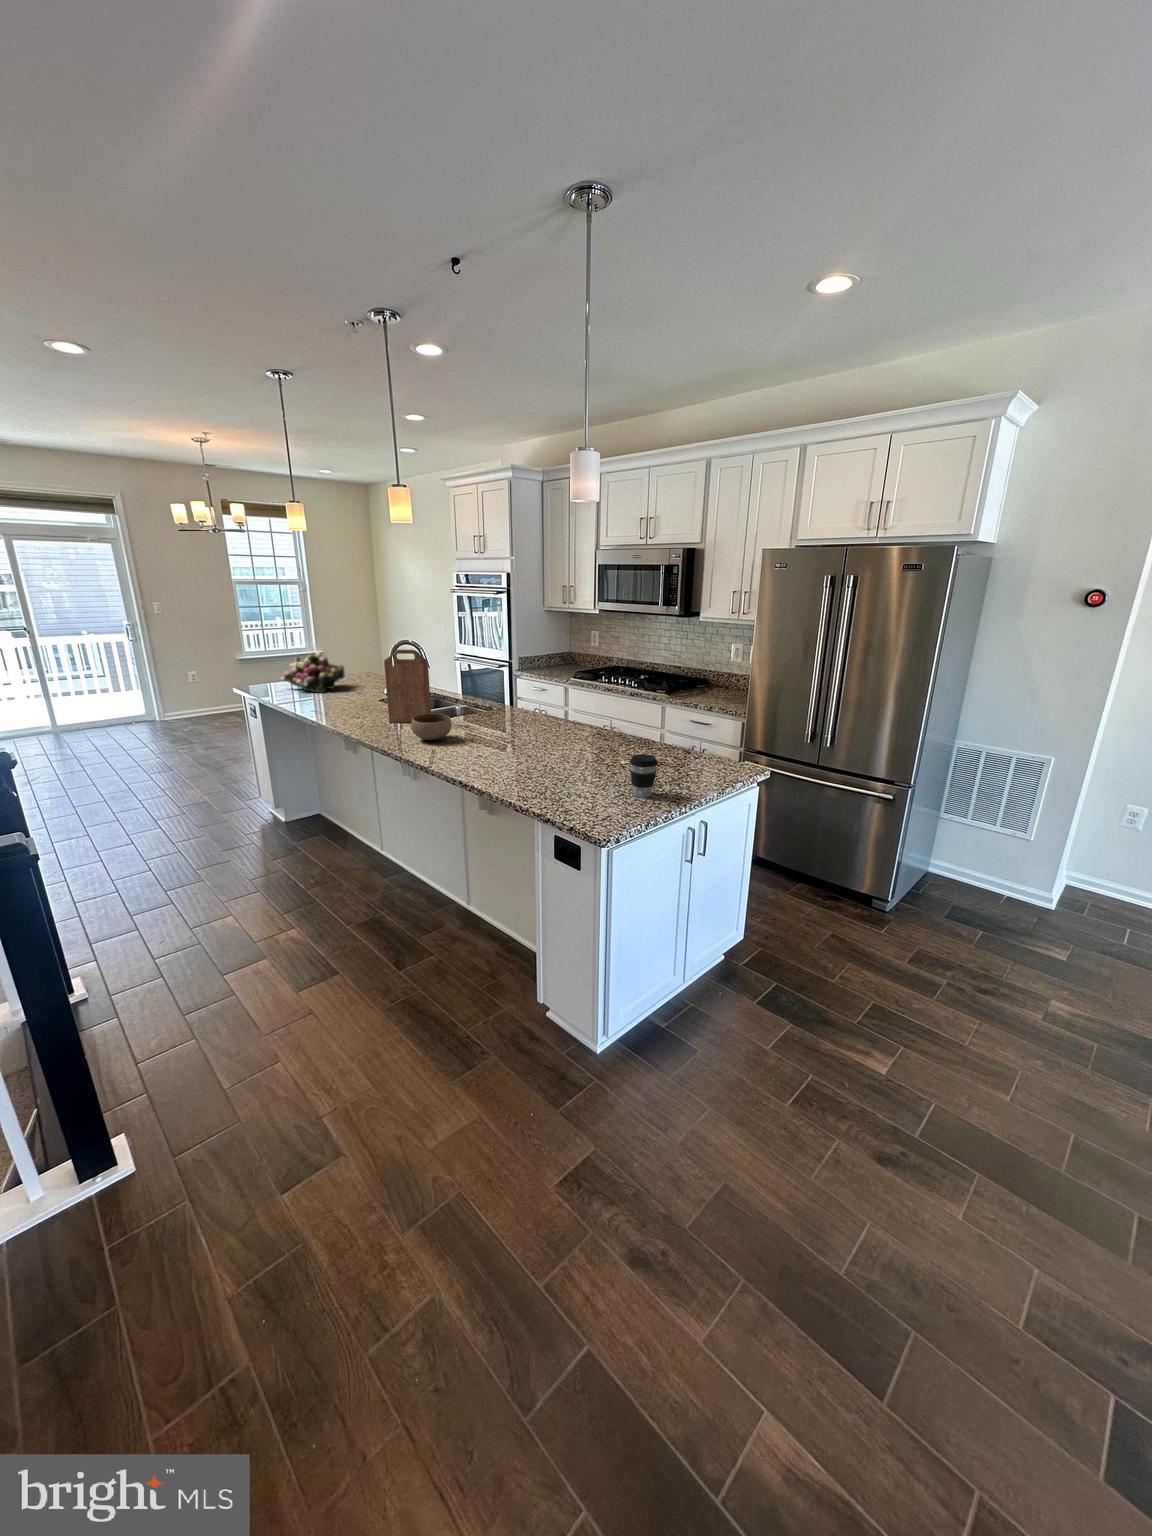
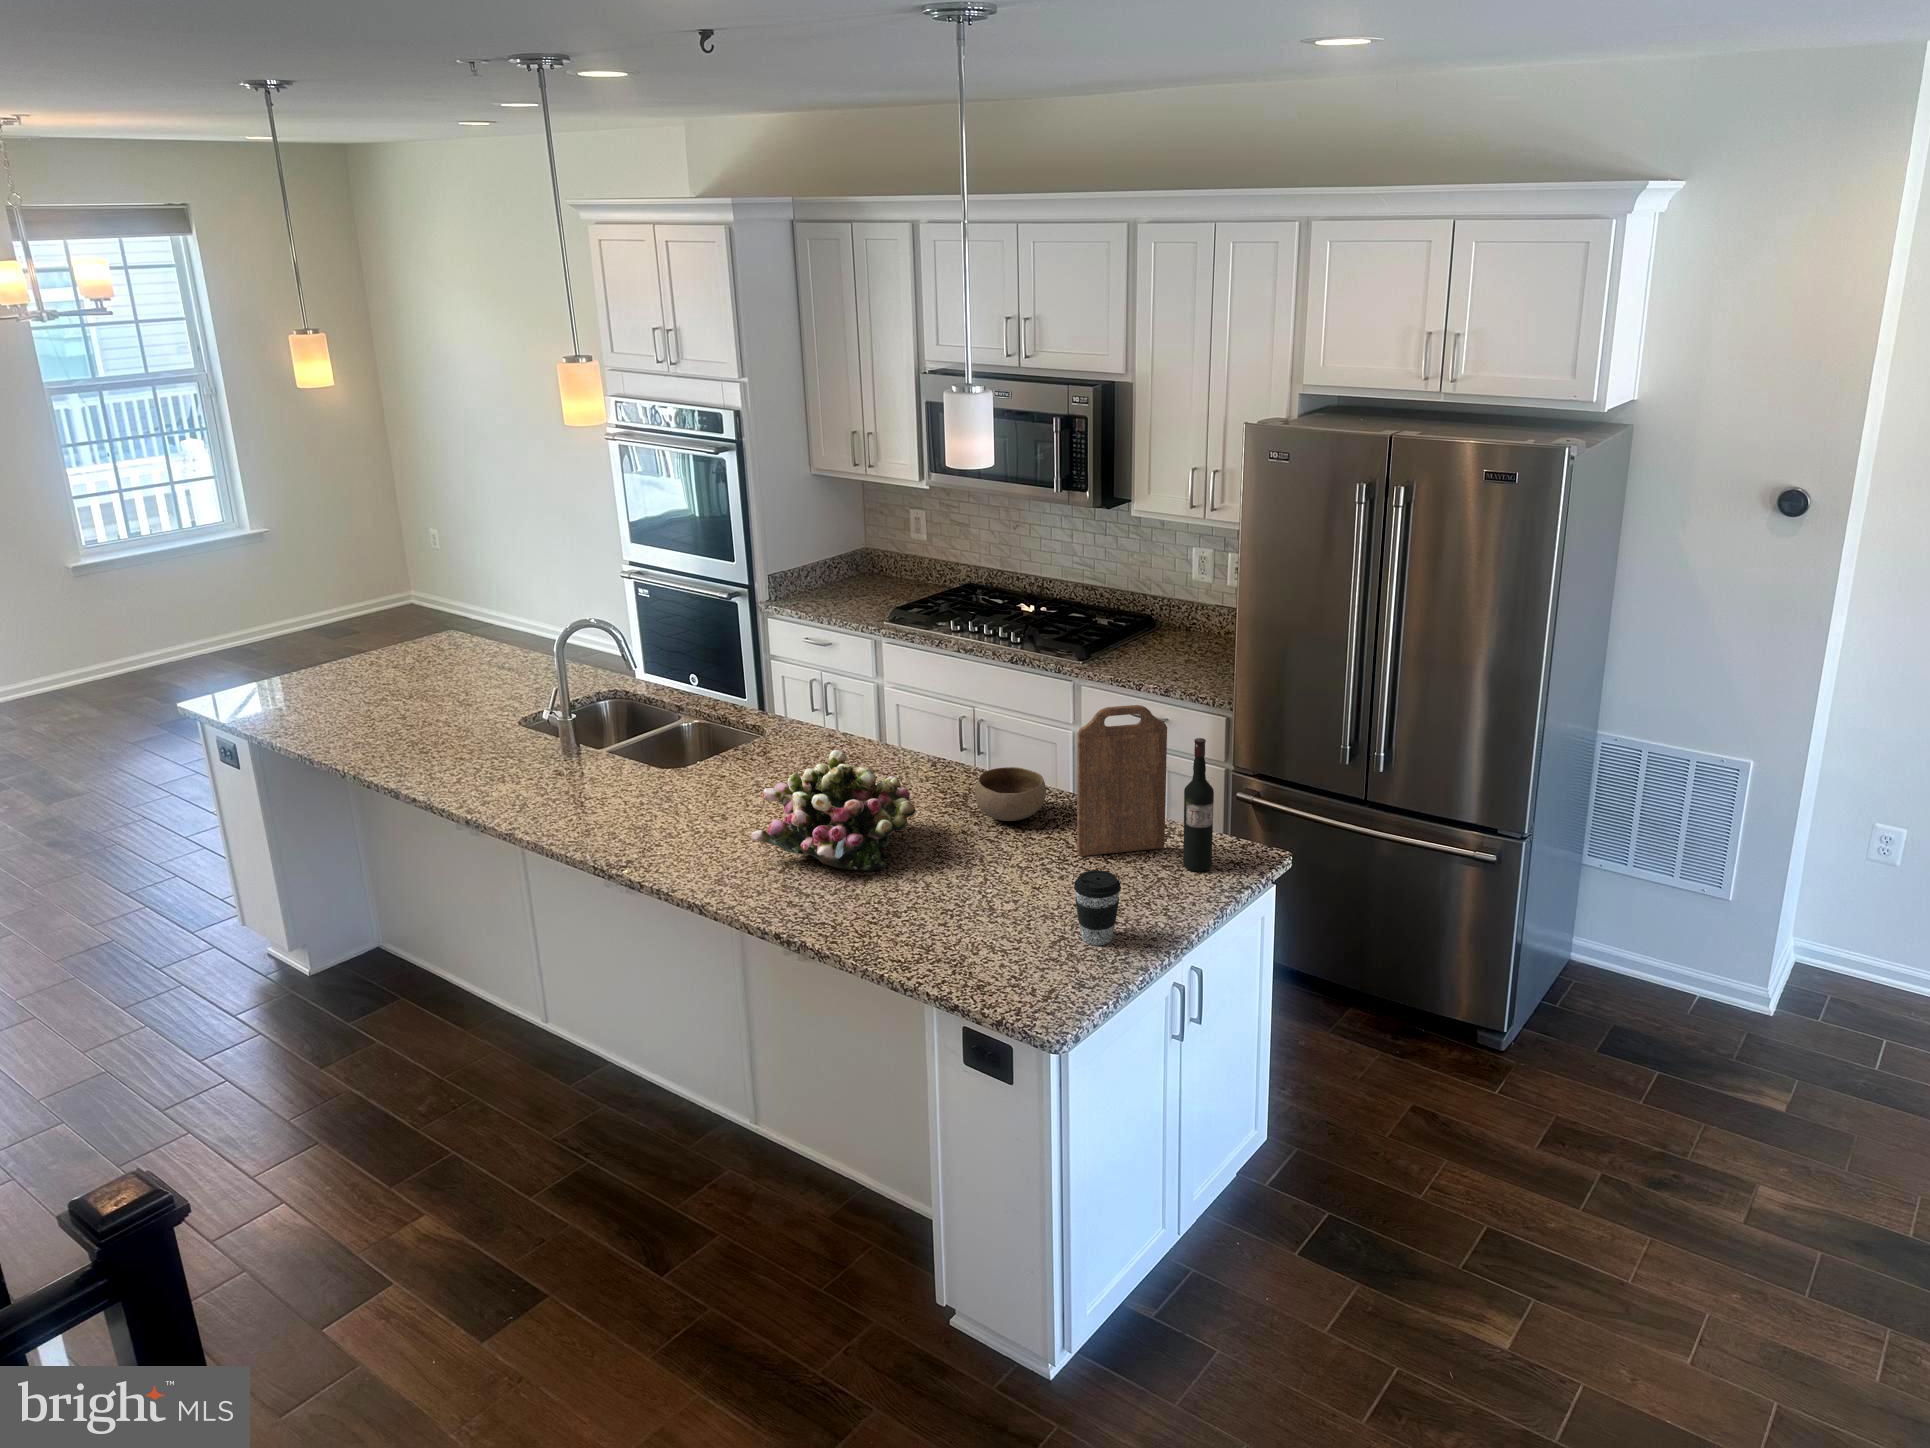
cutting board: present [384,650,431,722] -> present [1077,705,1167,856]
flower arrangement: present [281,652,345,693] -> present [751,750,915,871]
wine bottle: none [701,693,722,772] -> present [1183,738,1214,871]
bowl: present [411,713,452,740] -> present [975,767,1046,821]

